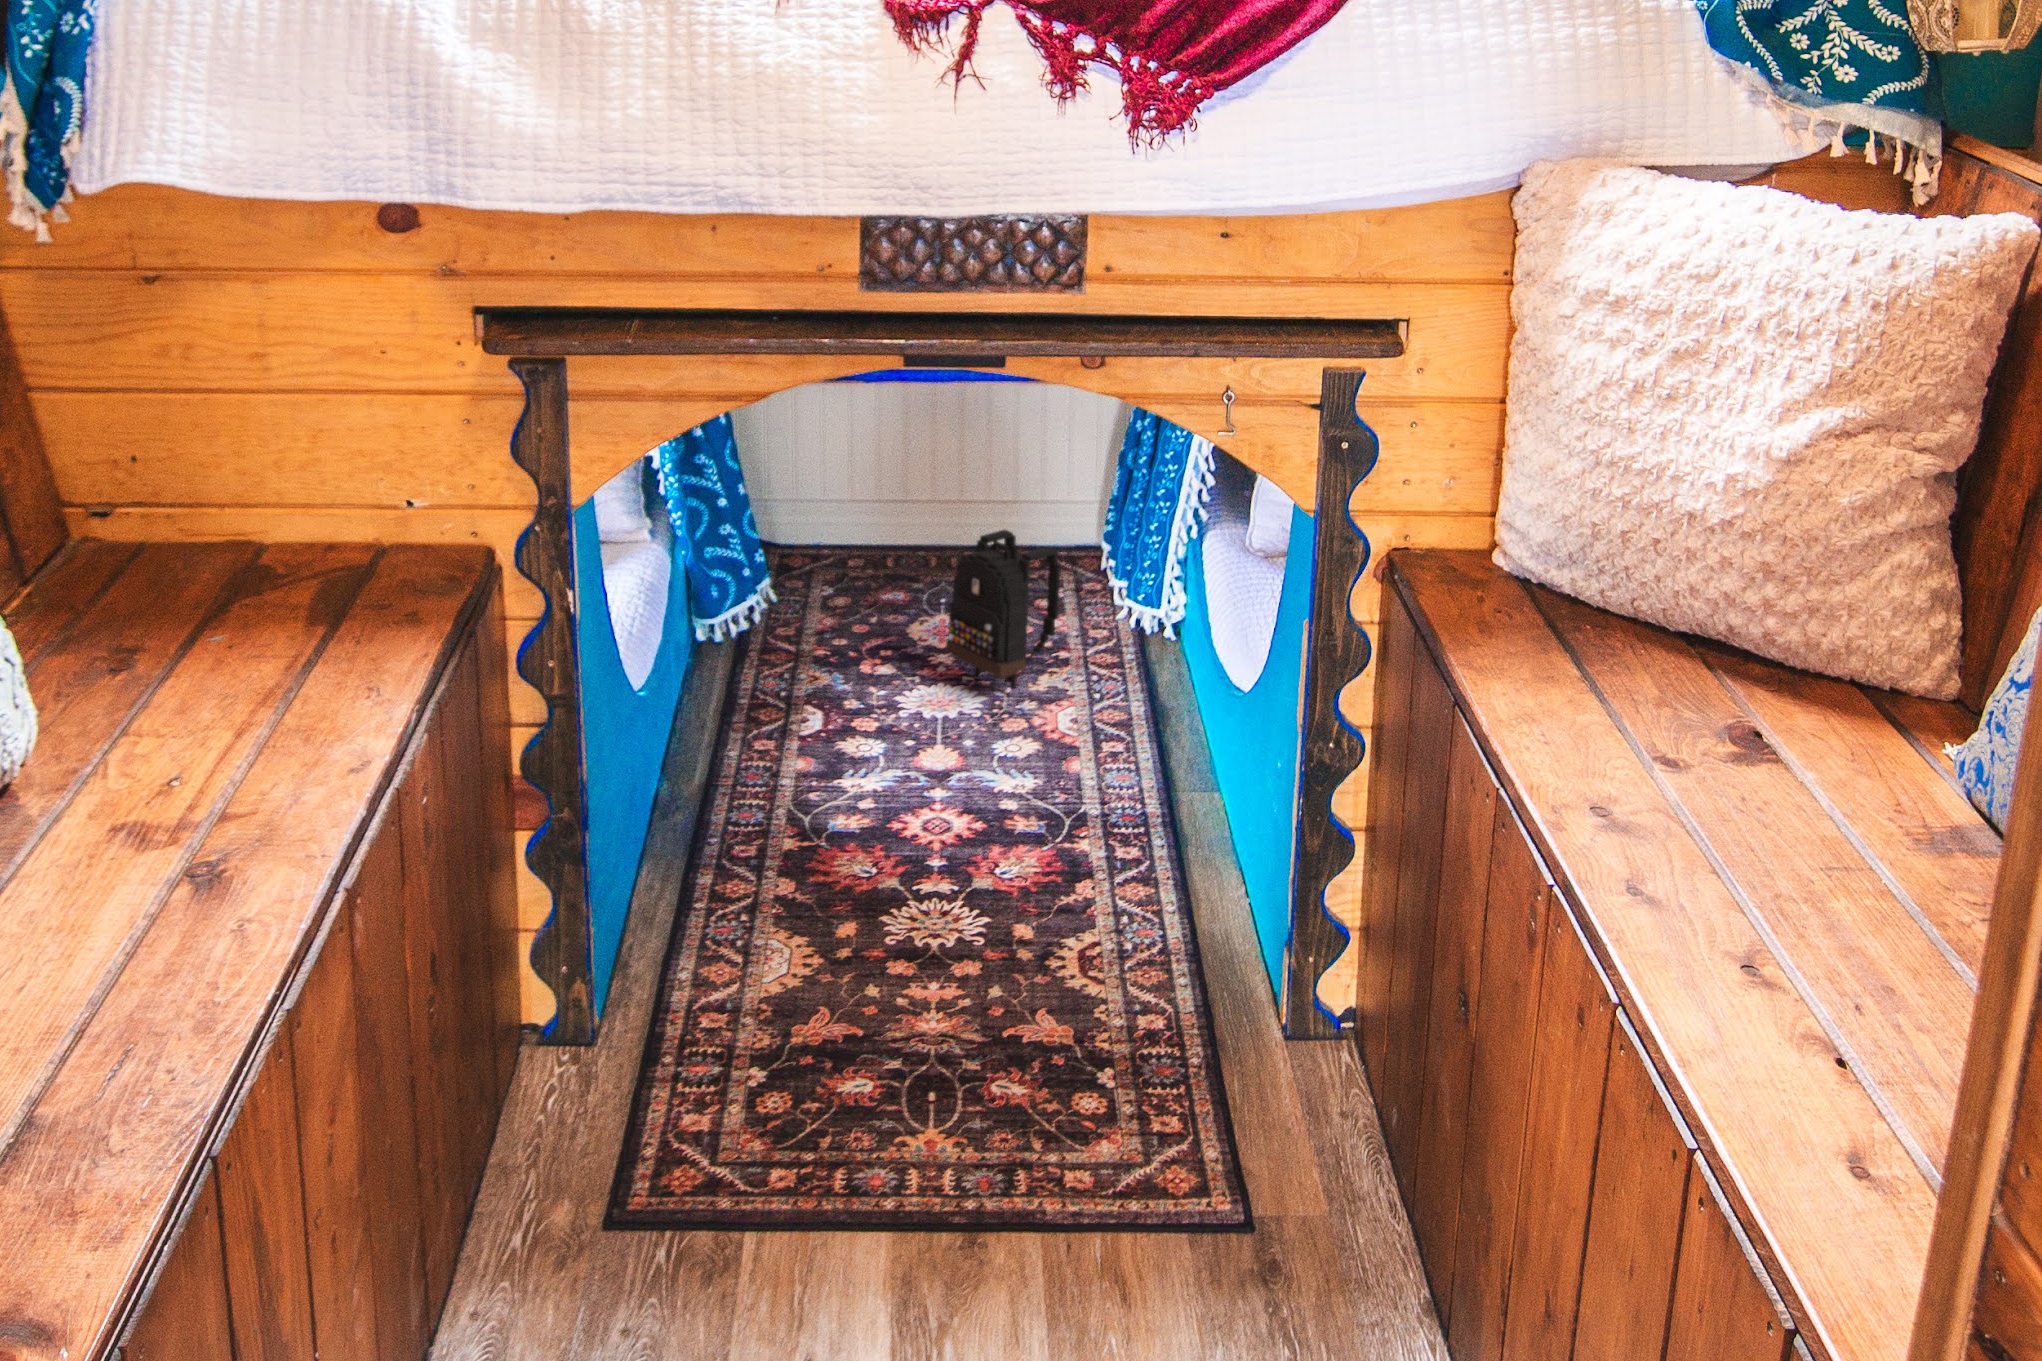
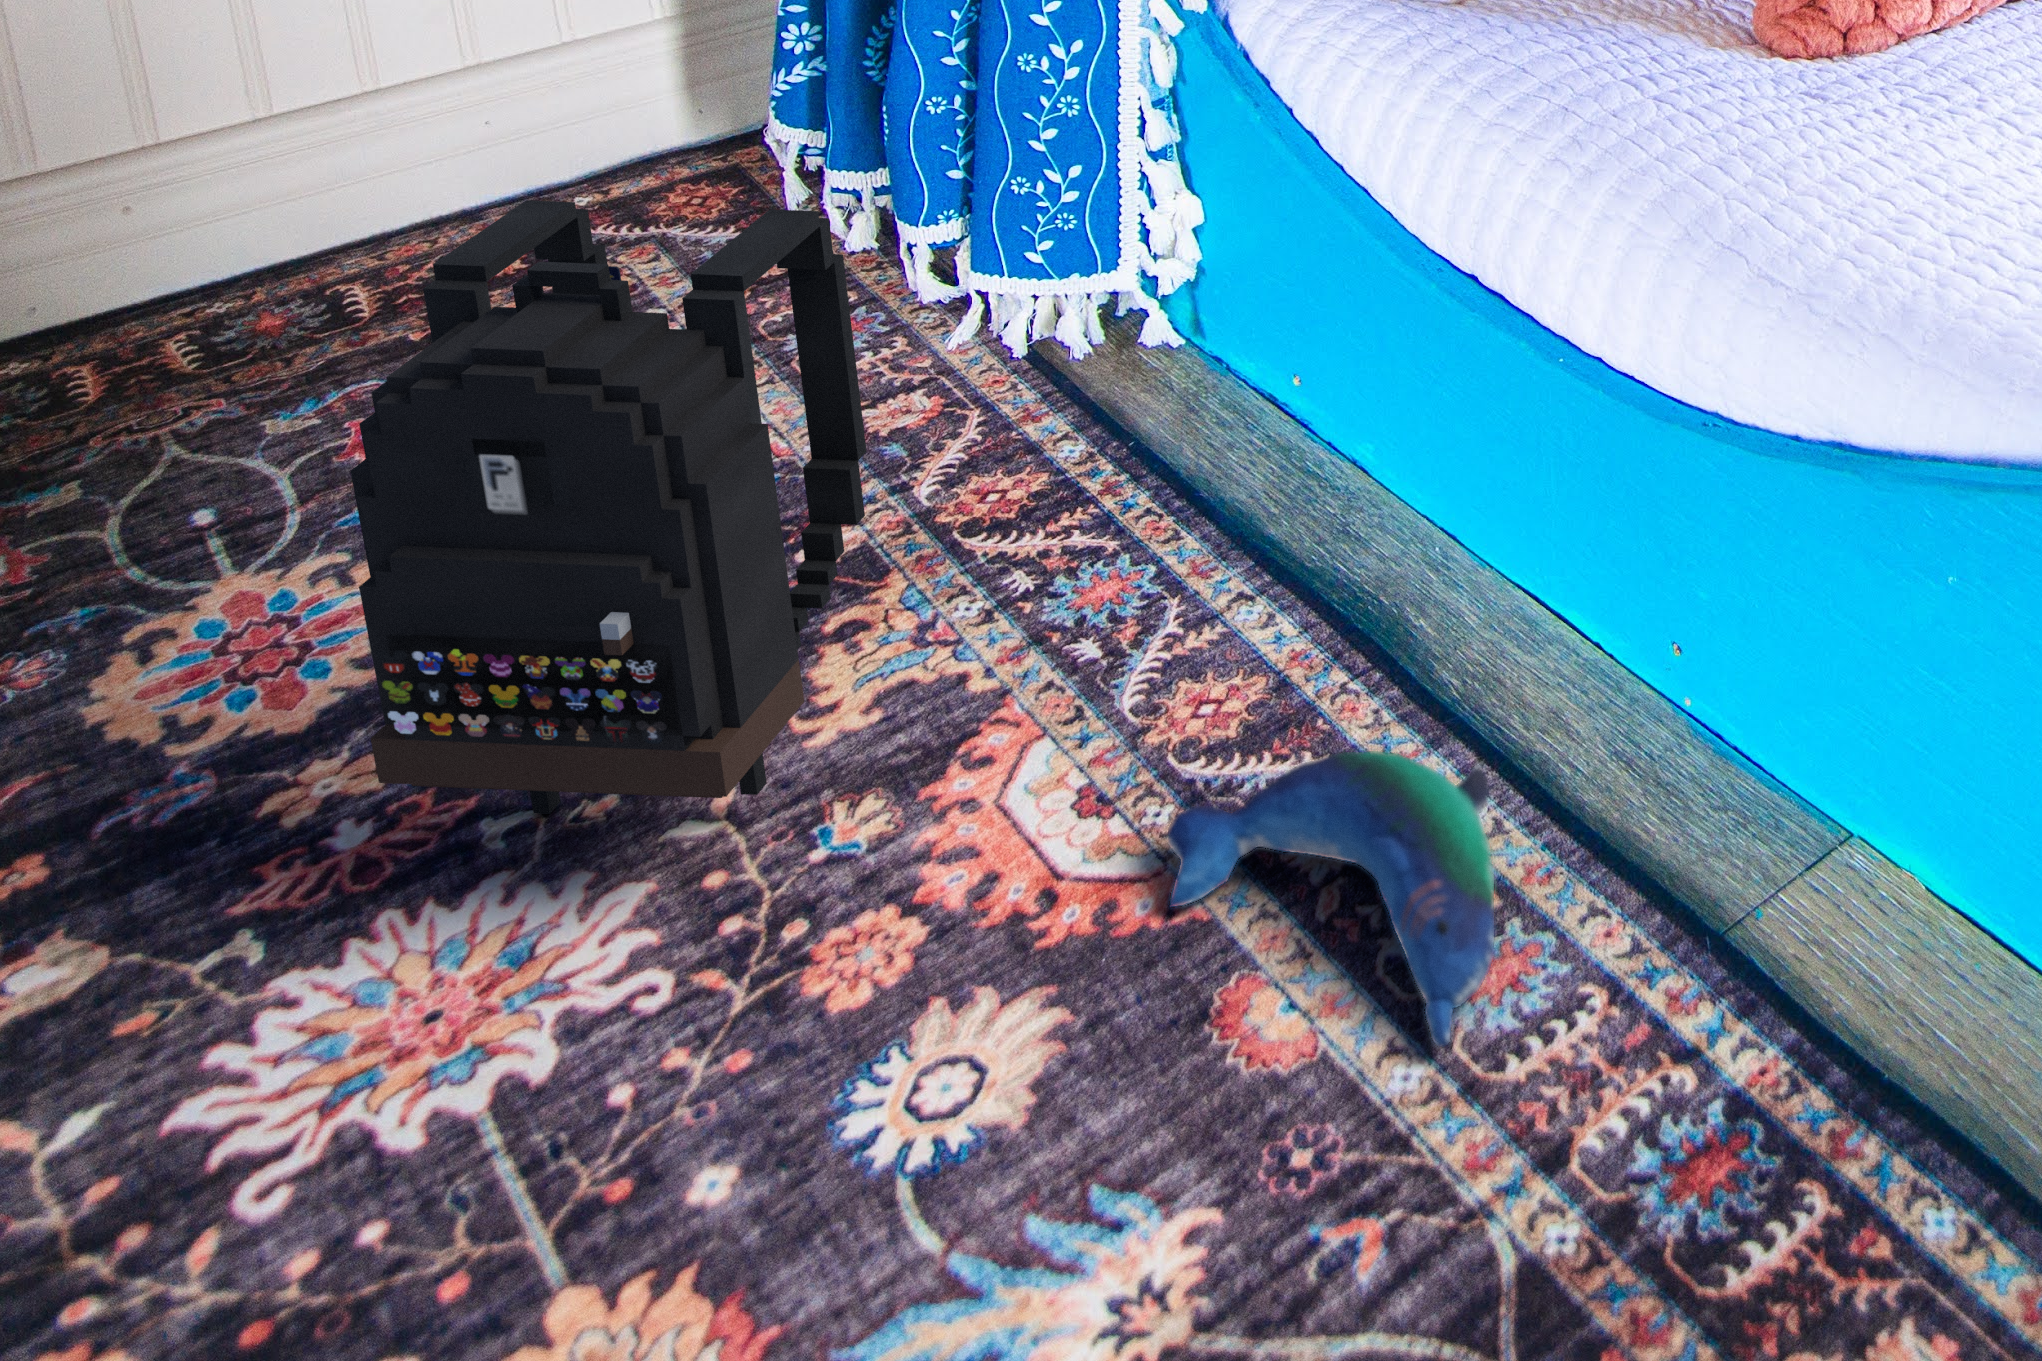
plush toy: none [1074,722,1146,782] -> present [1168,751,1495,1047]

